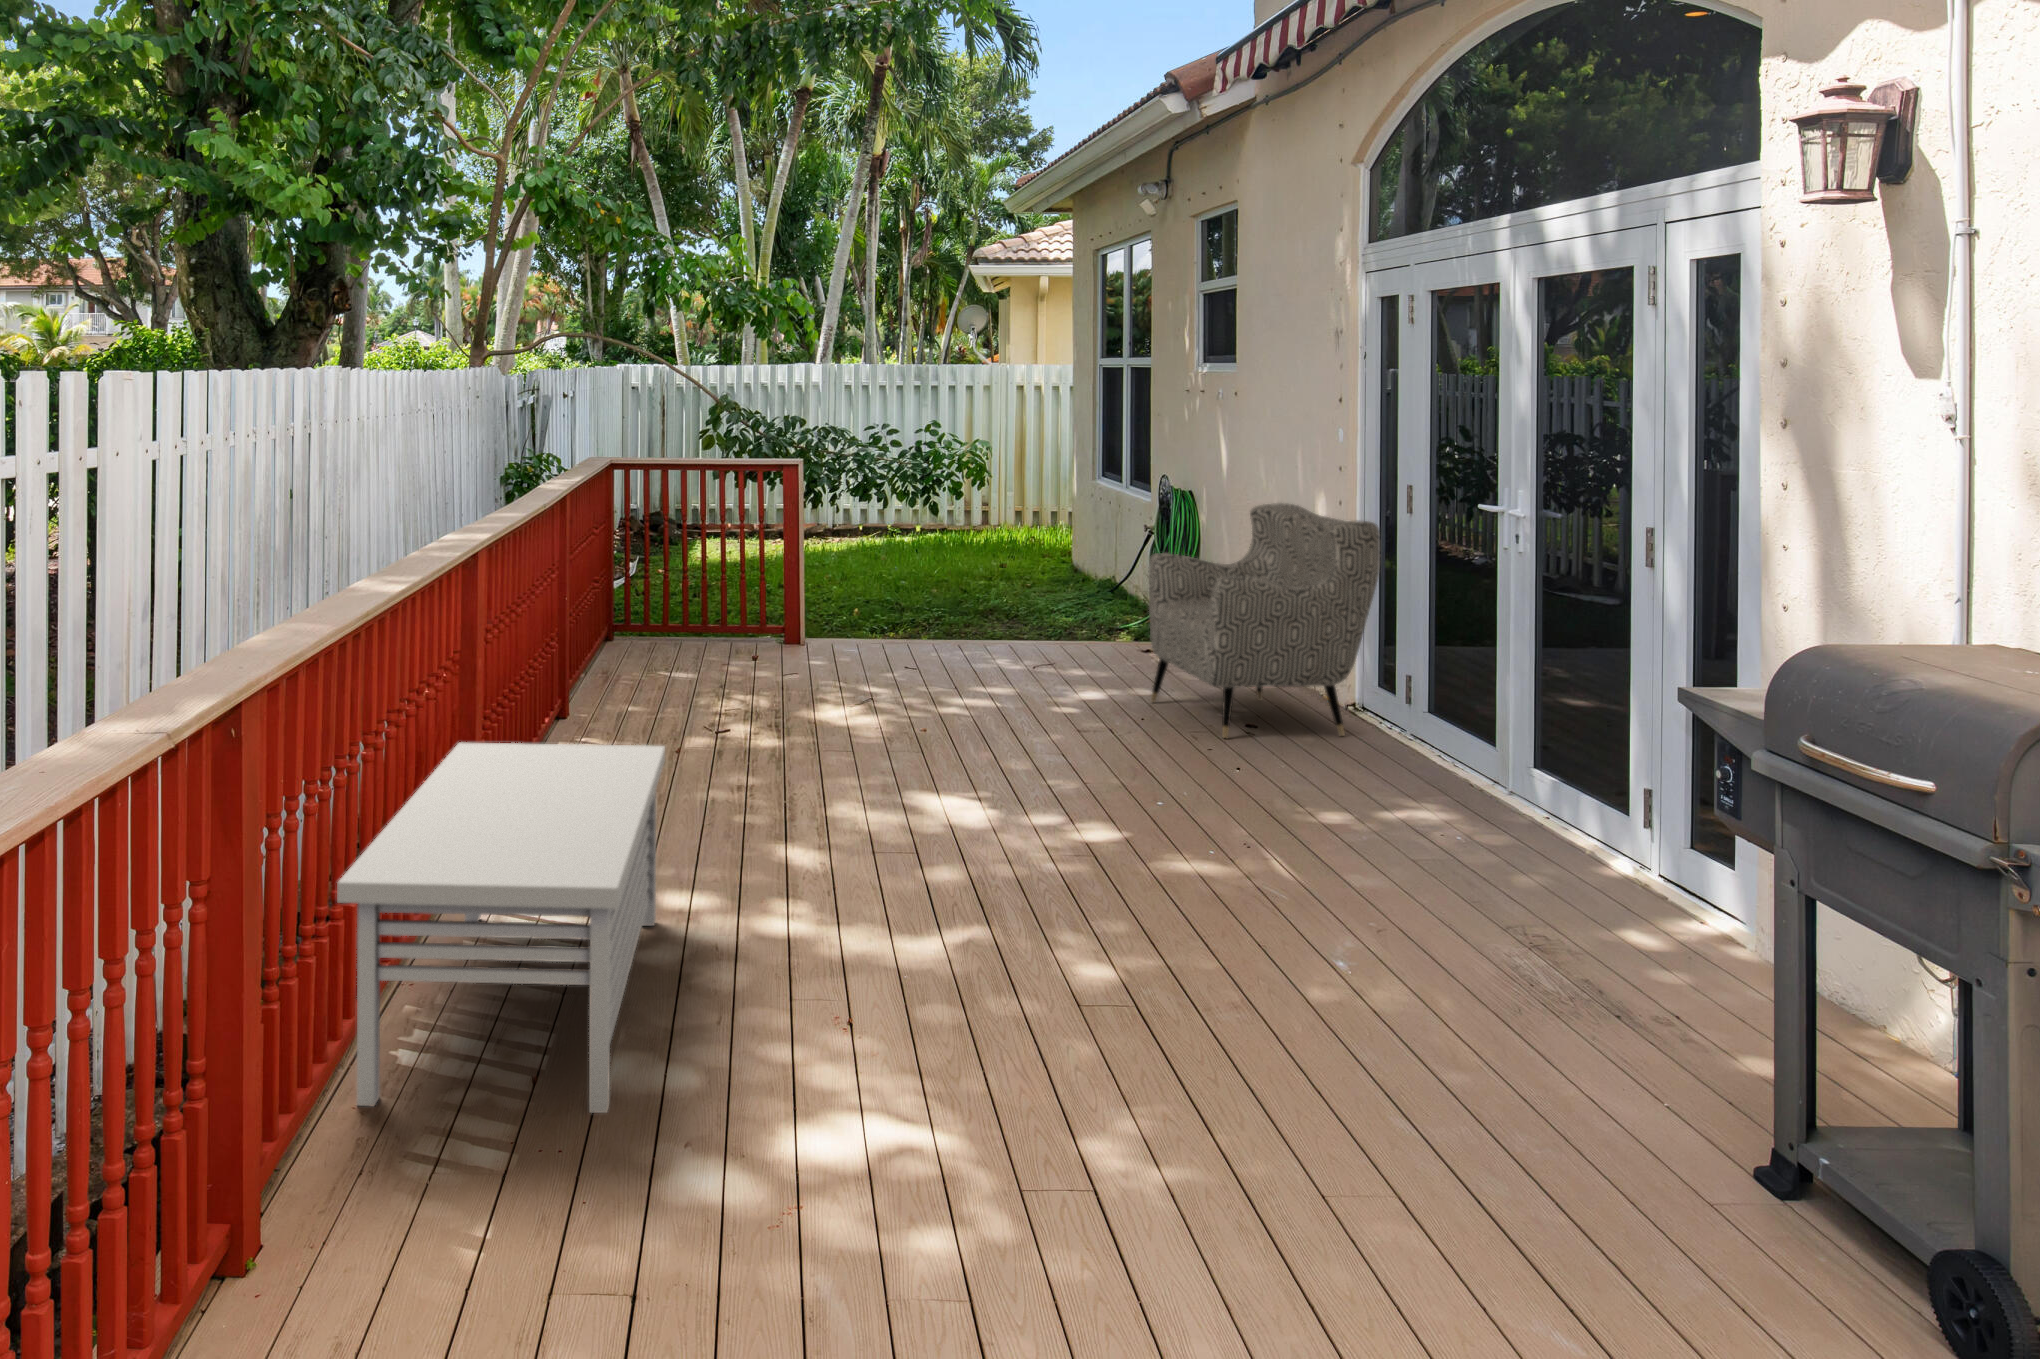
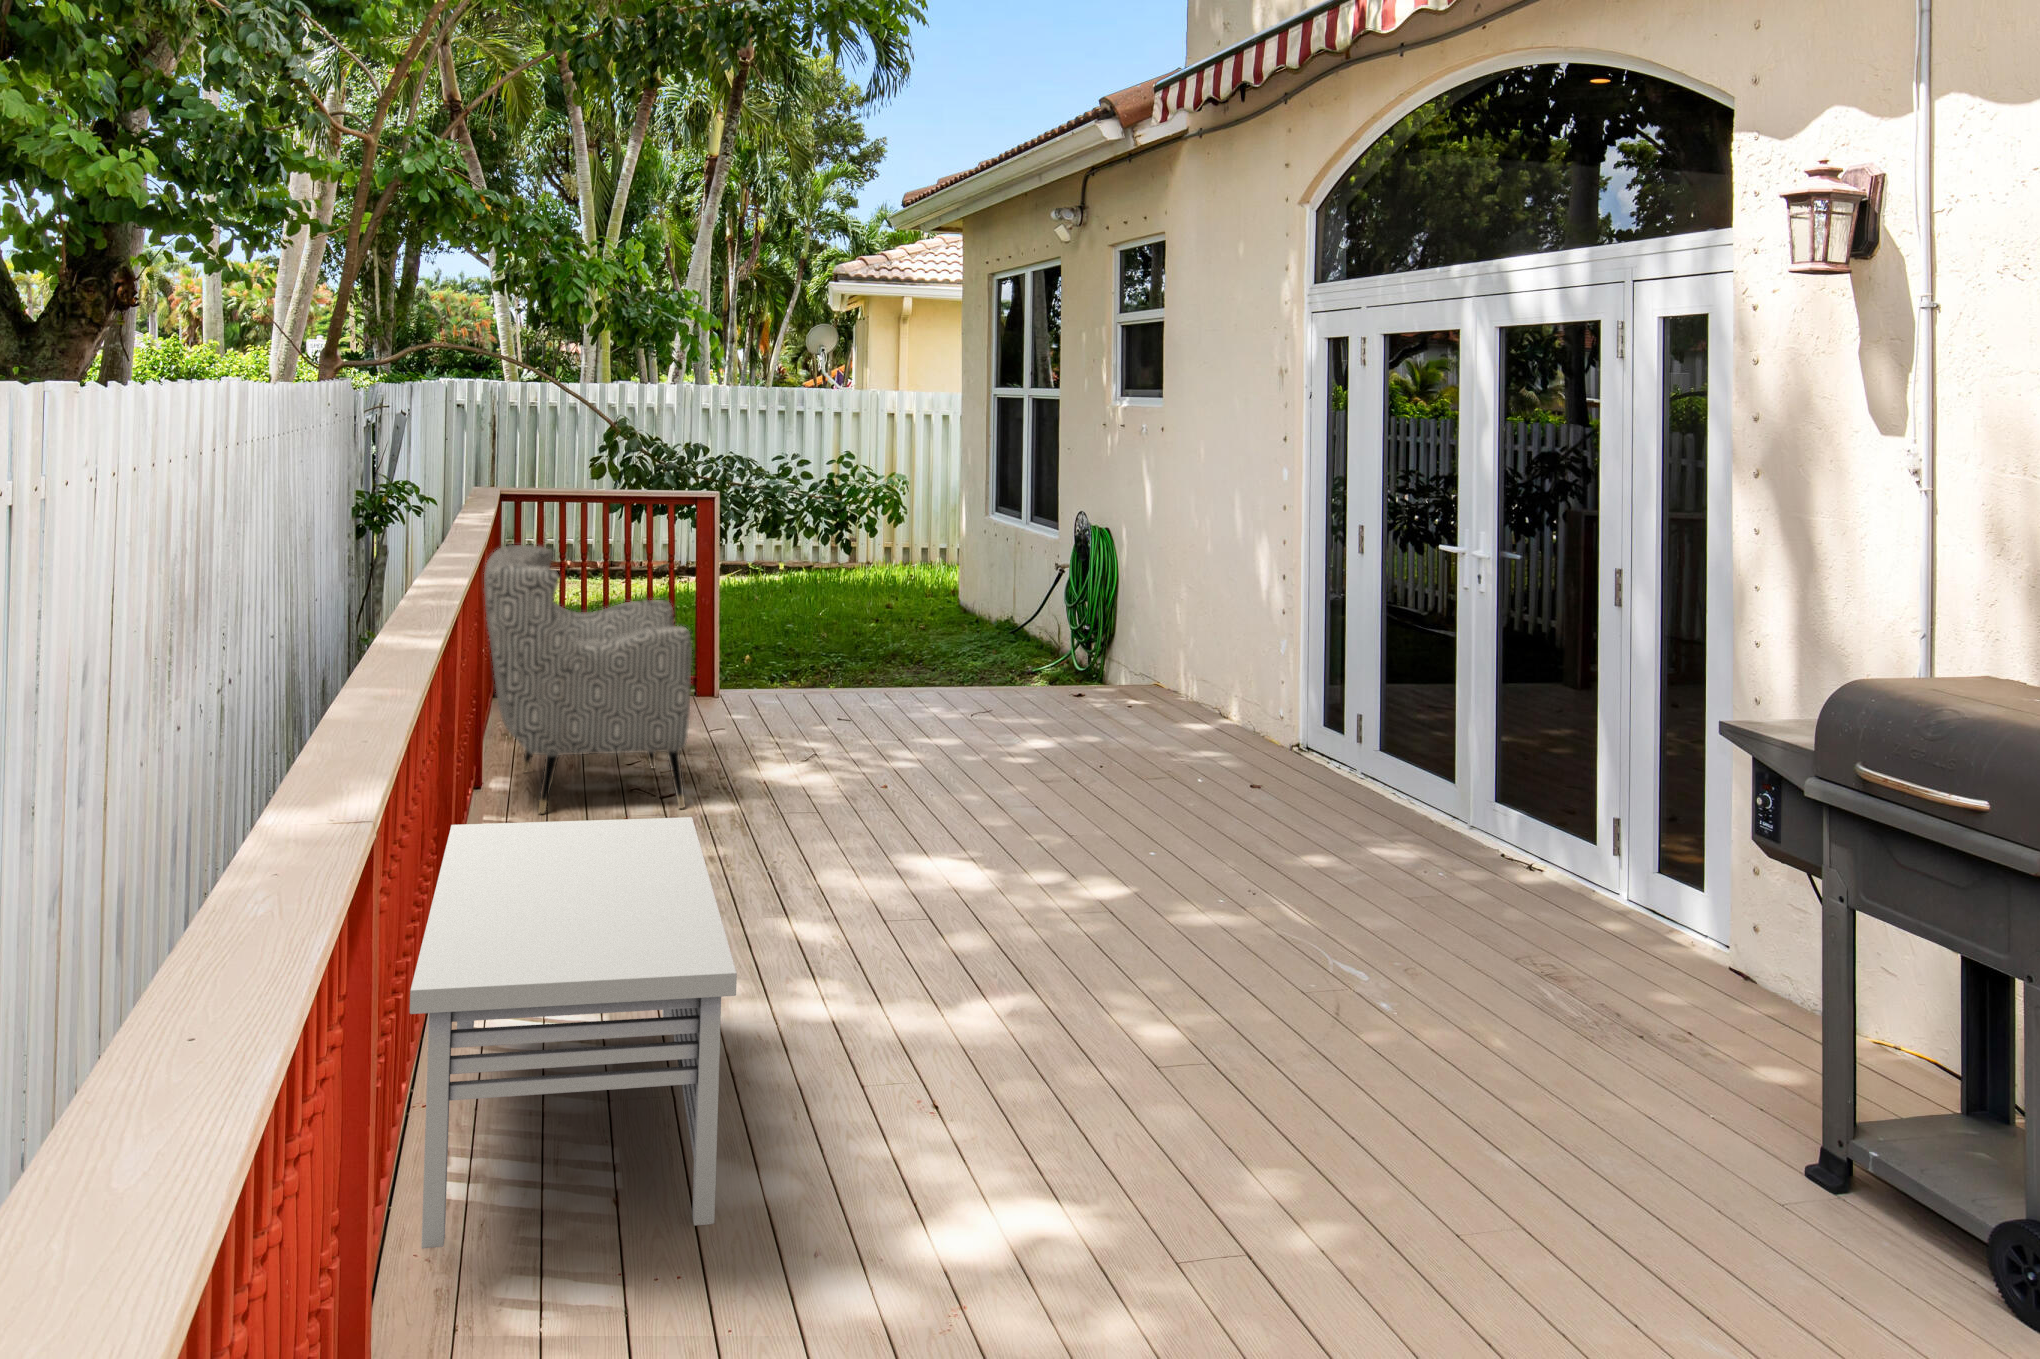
armchair: present [1149,503,1380,738] -> present [484,545,692,813]

